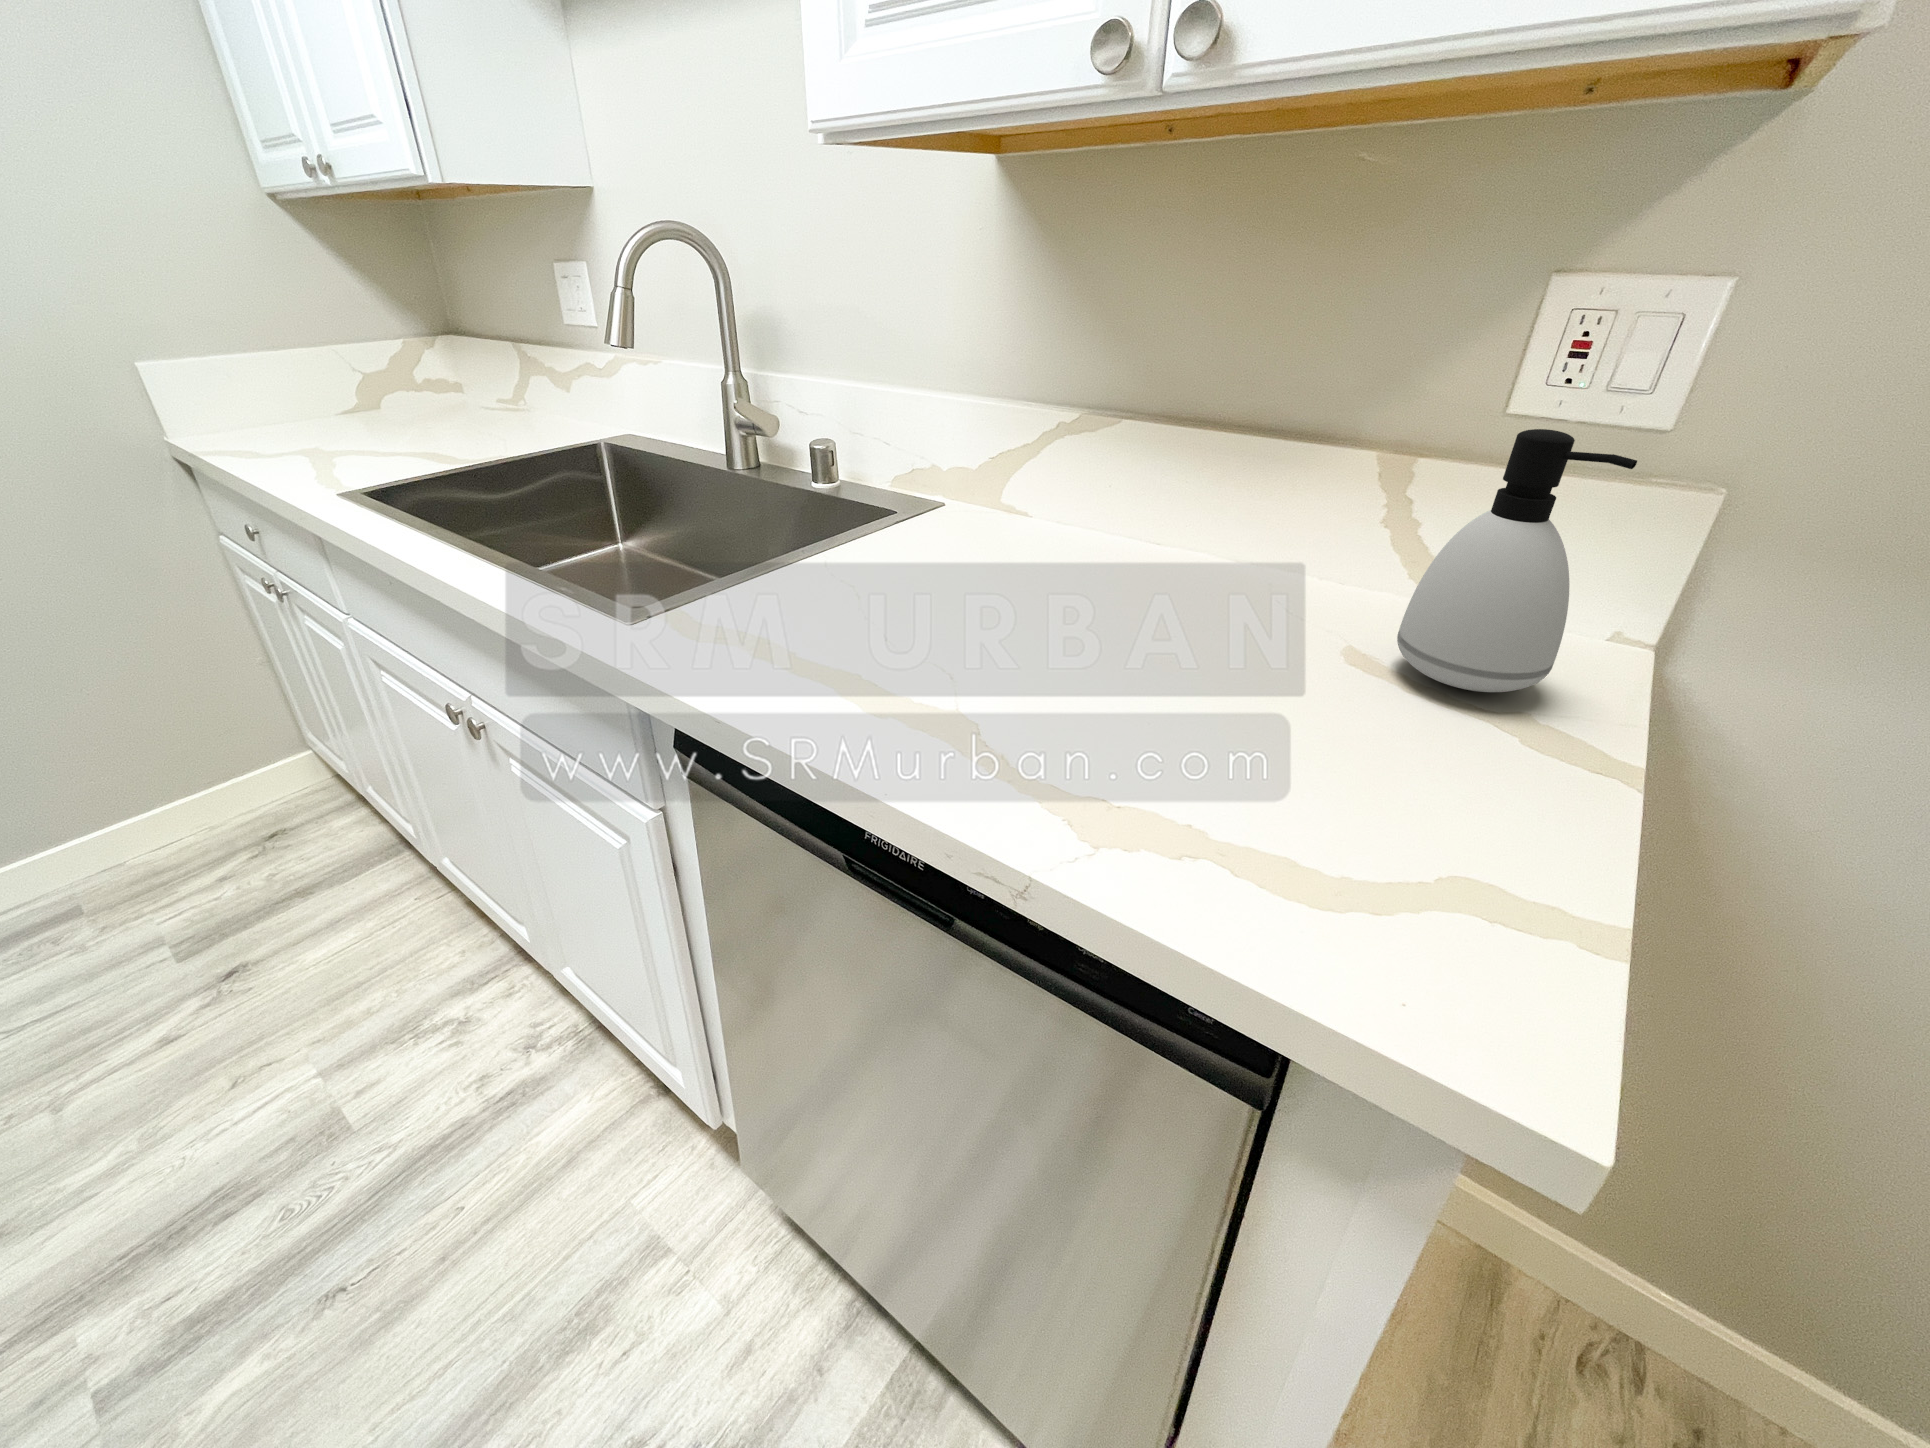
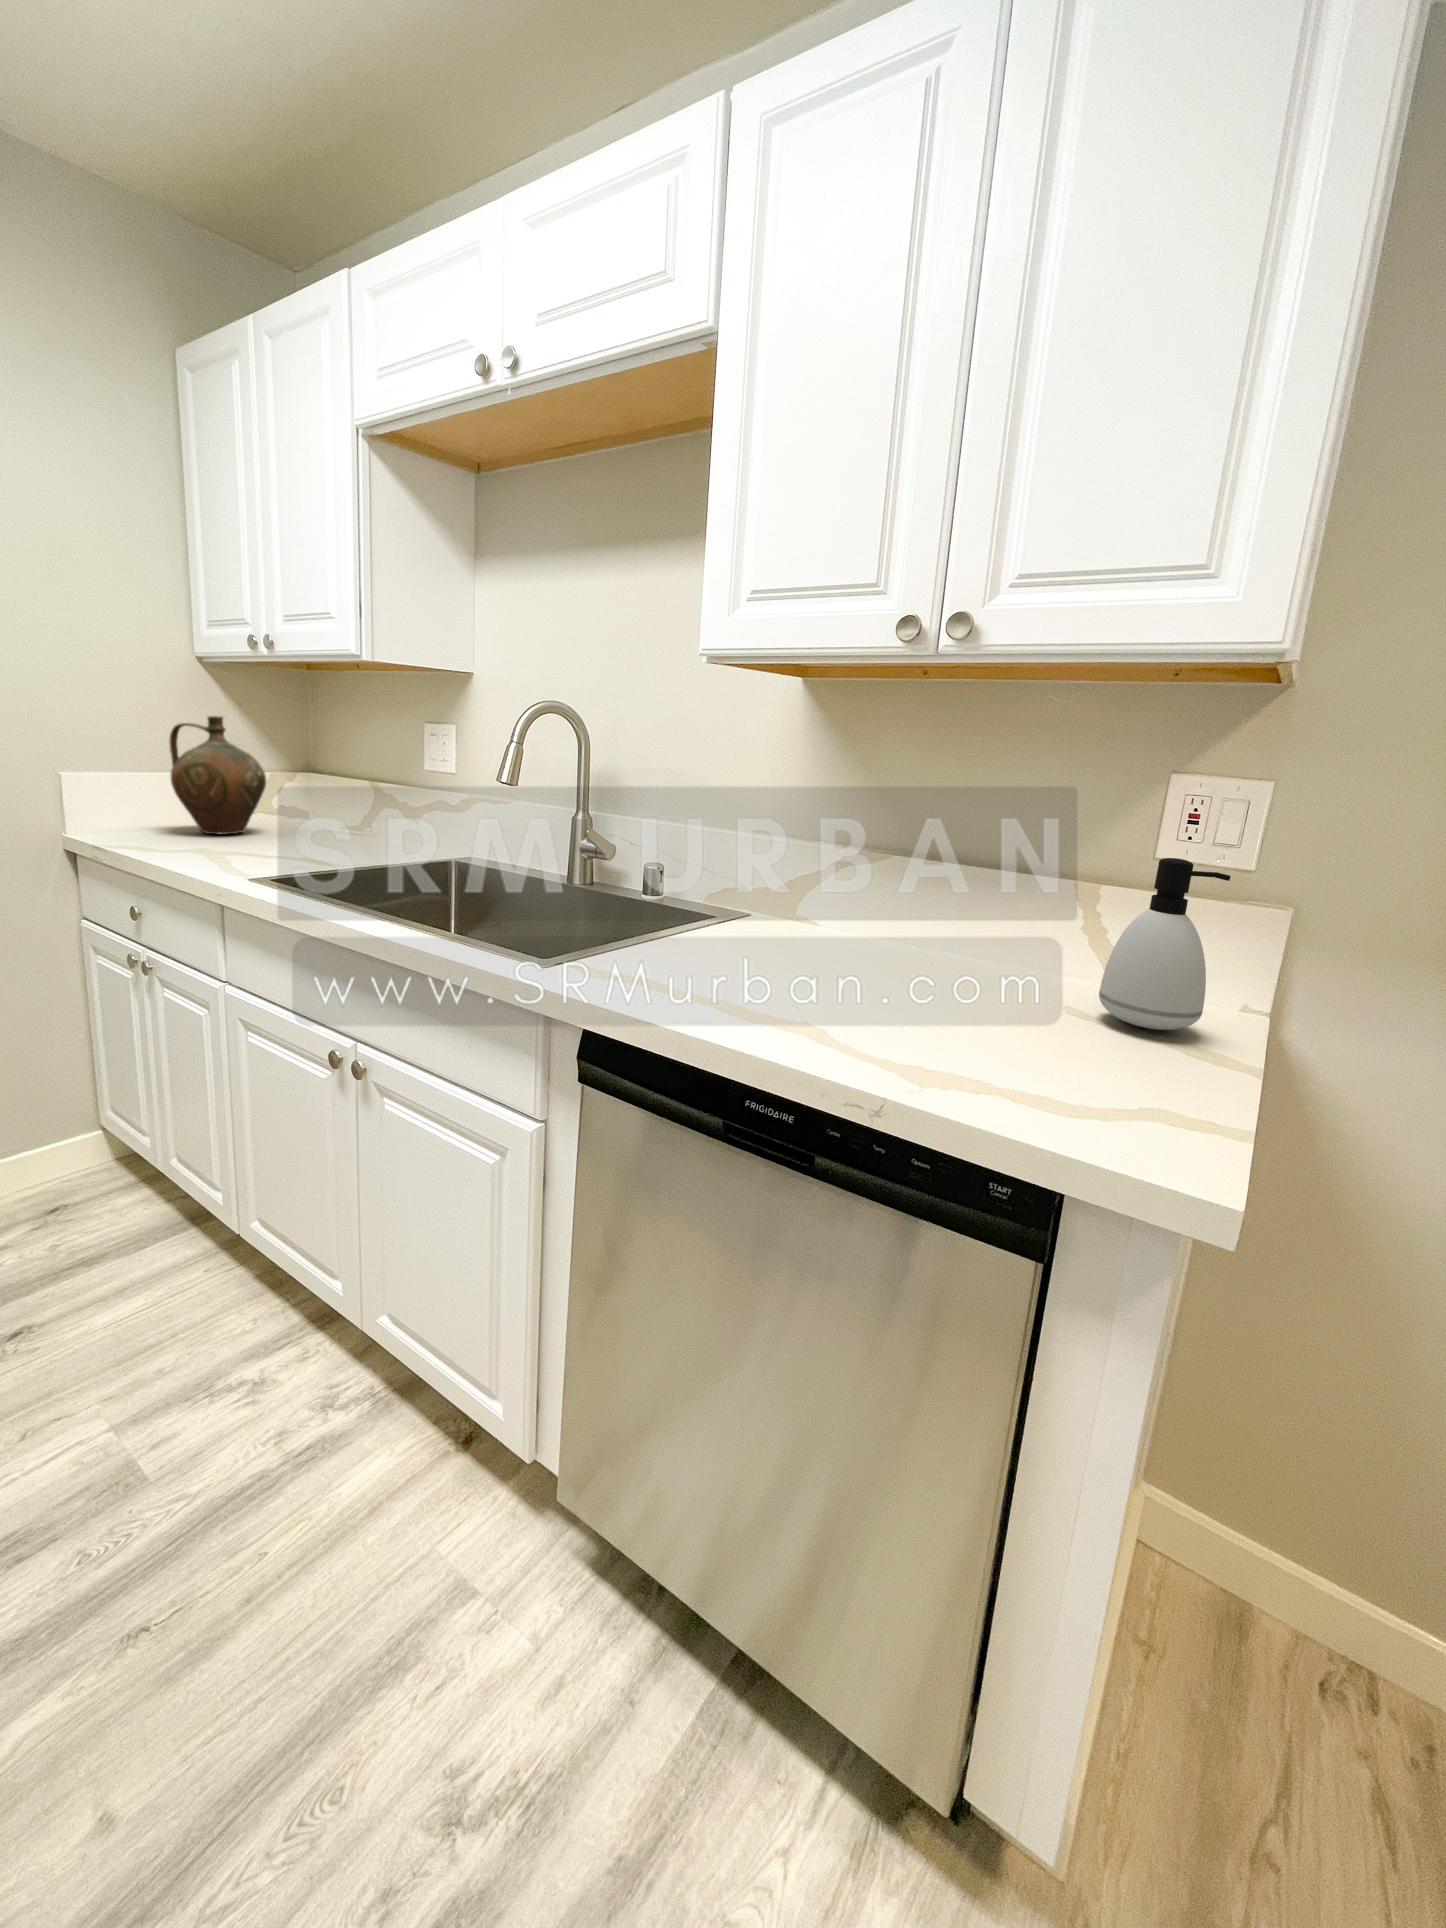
ceramic jug: none [256,274,388,426] -> present [170,716,266,835]

